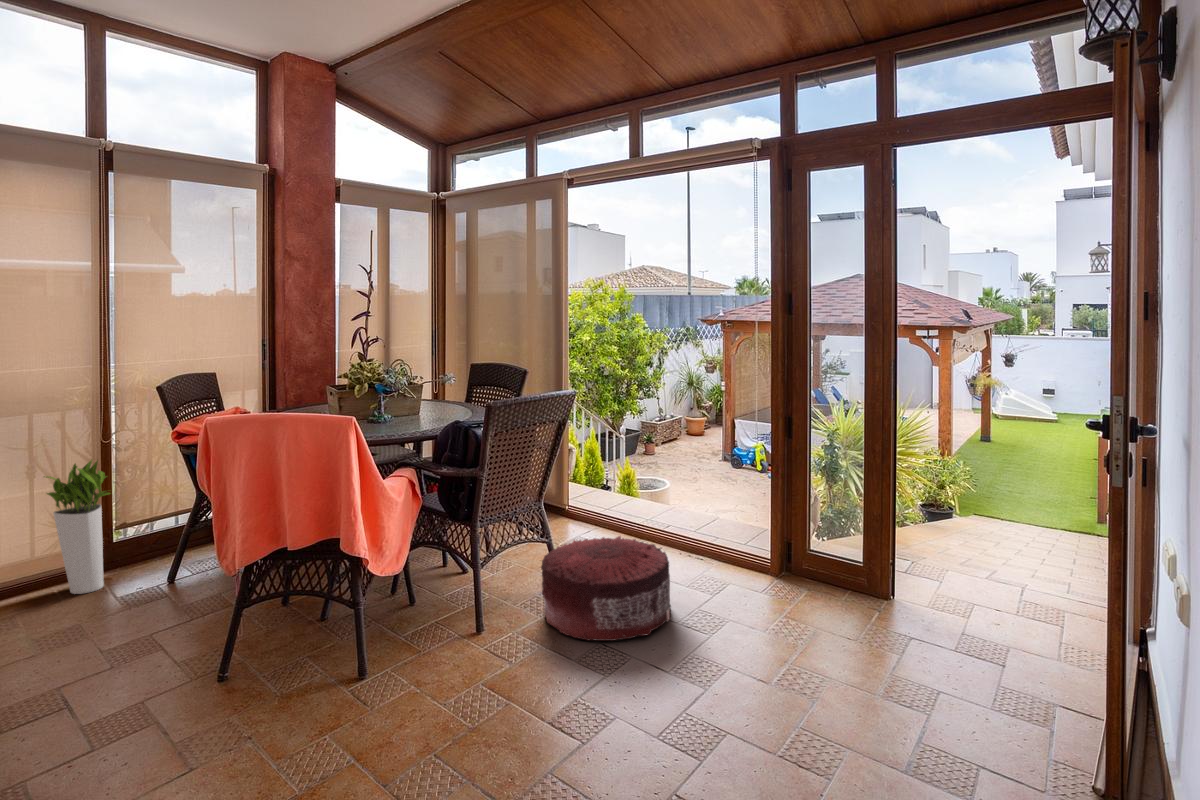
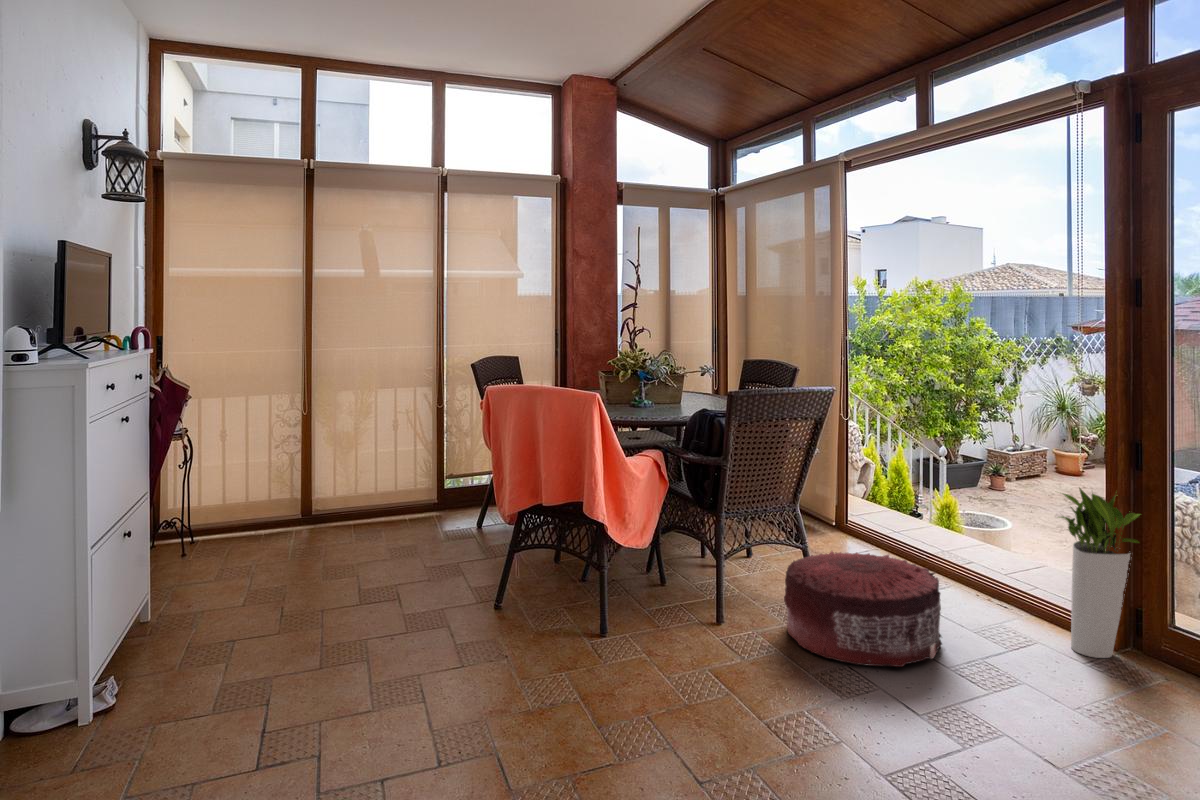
planter: present [44,460,110,594] -> present [1059,488,1140,658]

